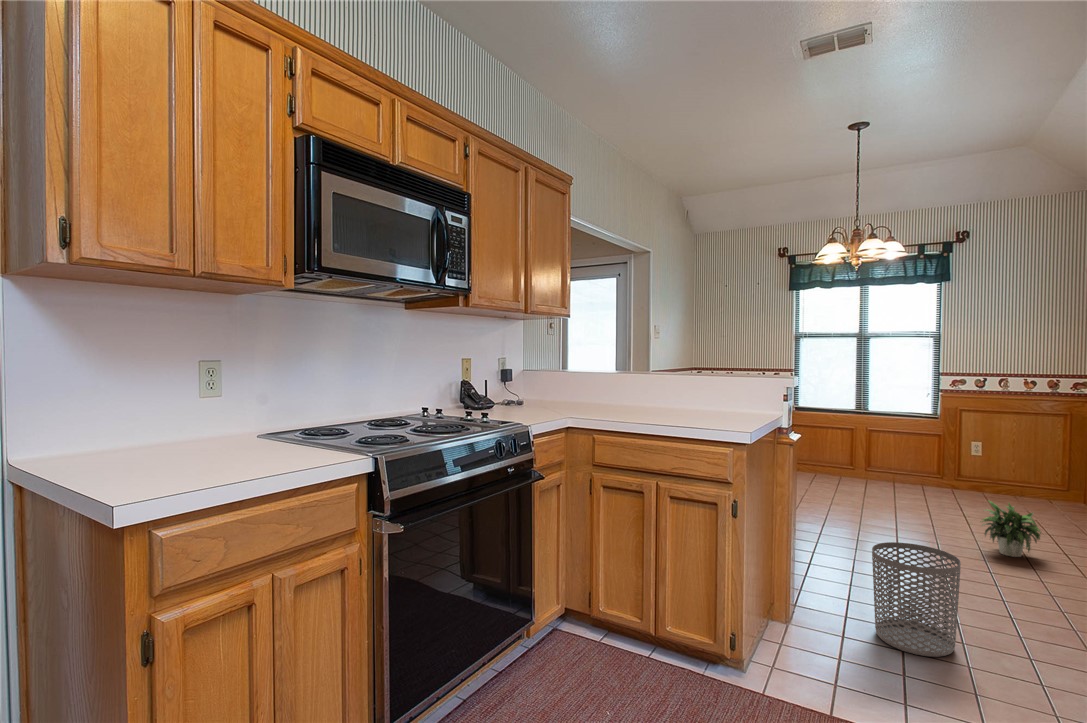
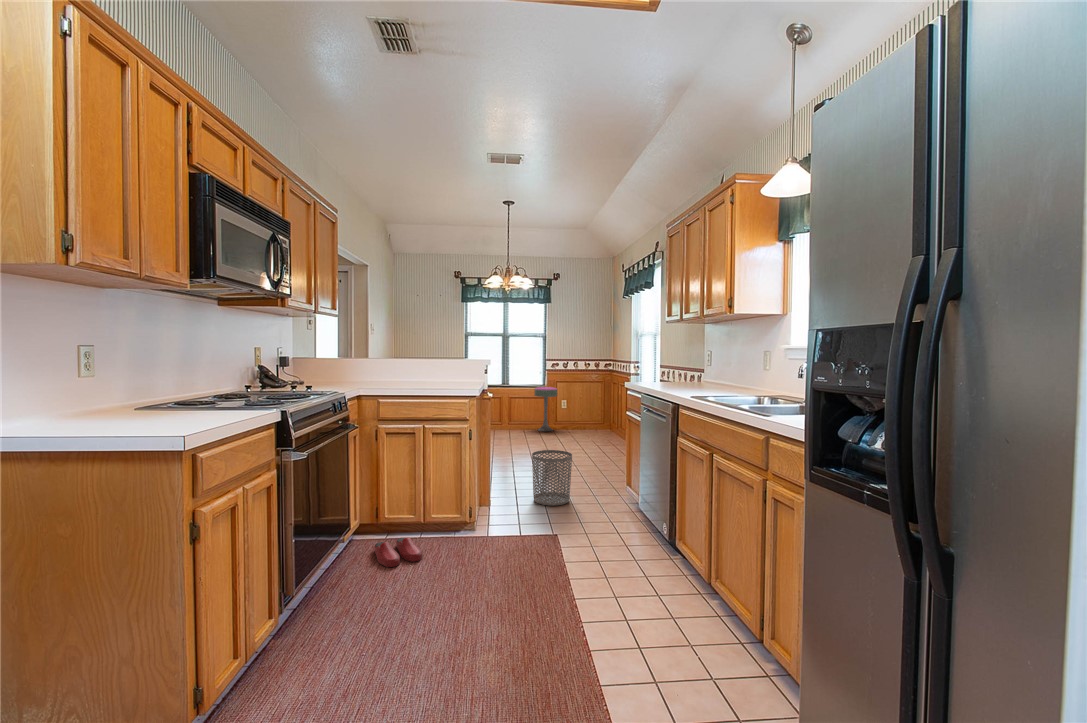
bar stool: none [915,419,961,494] -> present [534,387,557,431]
potted plant: present [982,501,1041,557] -> none [571,429,597,457]
slippers: none [572,651,639,705] -> present [374,538,422,567]

